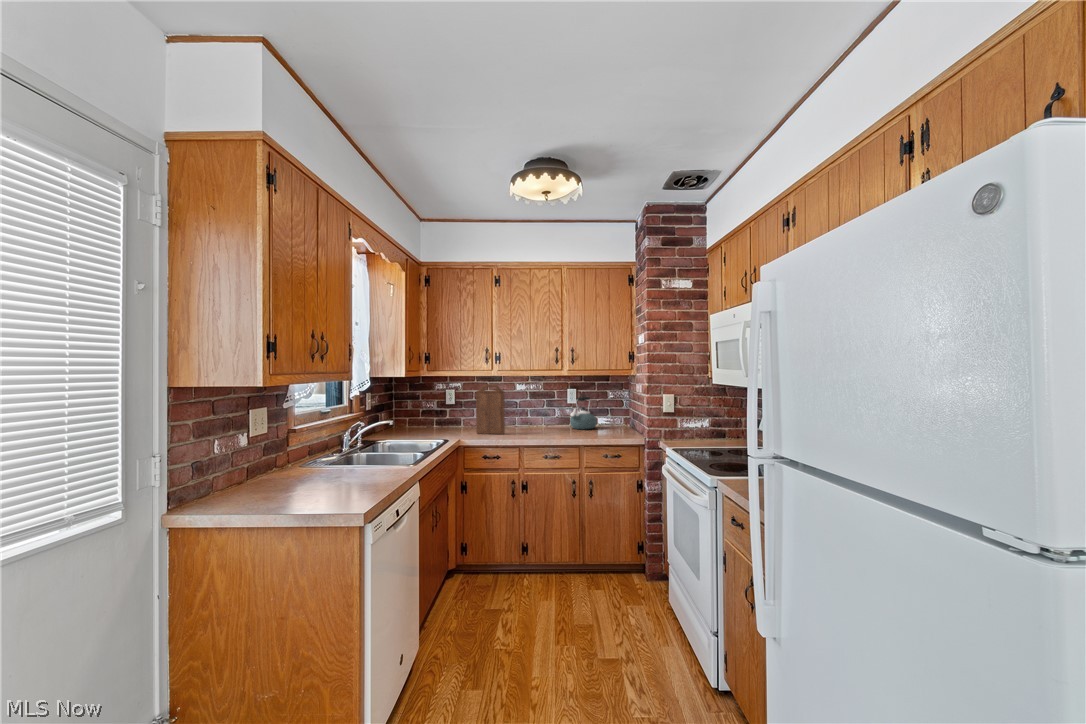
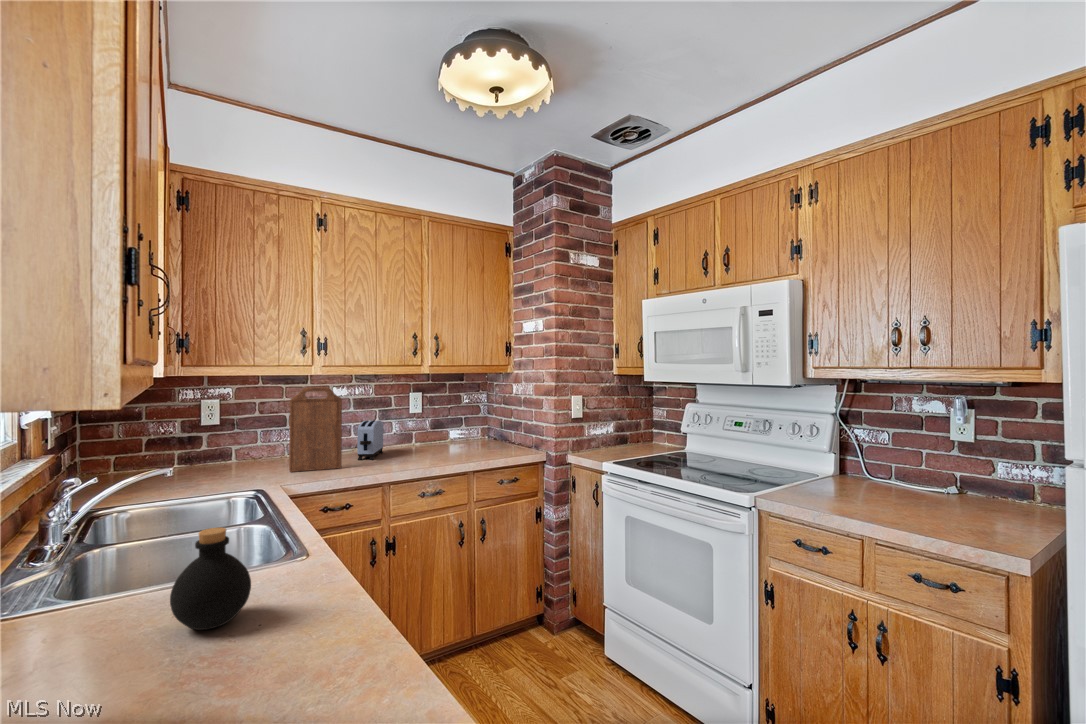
kettle: present [570,397,597,429] -> none [416,404,455,450]
toaster: none [522,406,545,432] -> present [357,421,383,460]
bottle: none [333,441,361,479] -> present [170,527,251,630]

